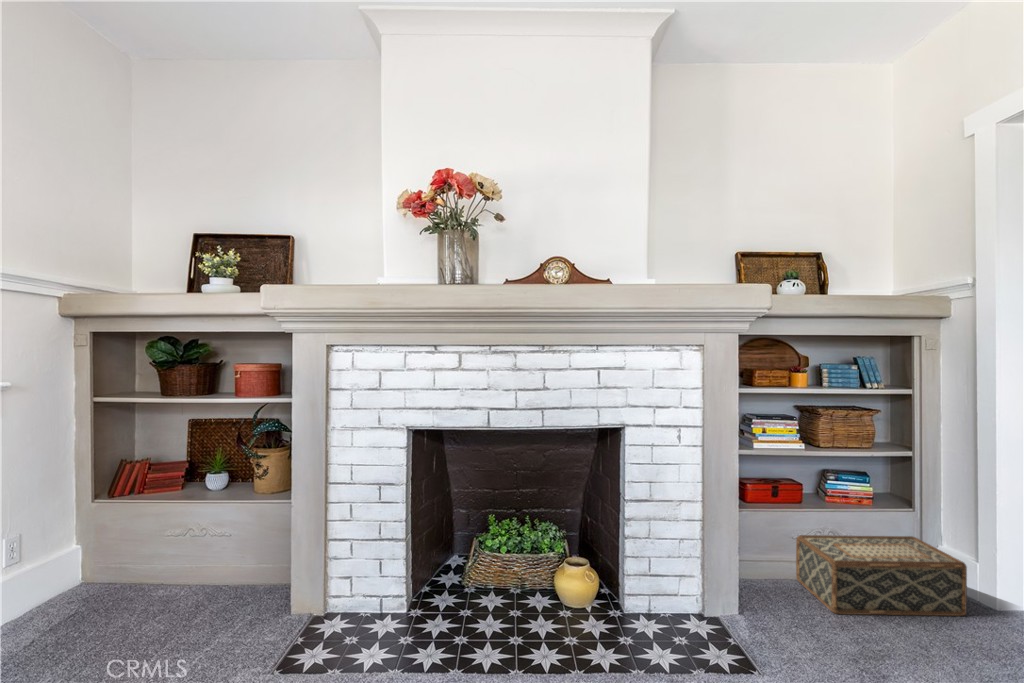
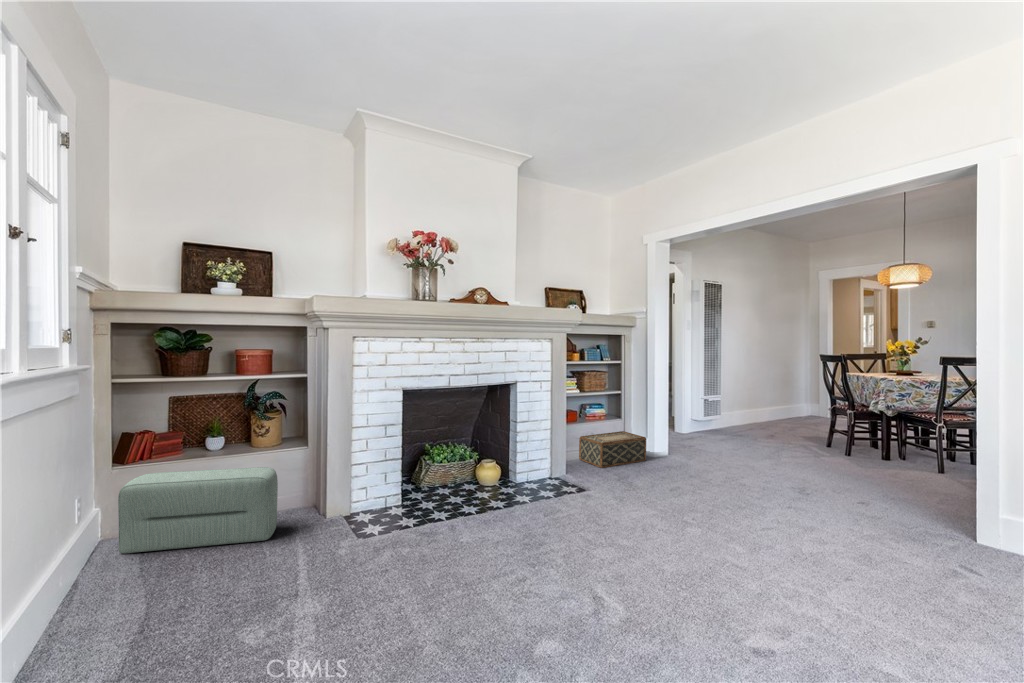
pouf: none [52,515,222,636] -> present [118,467,278,553]

